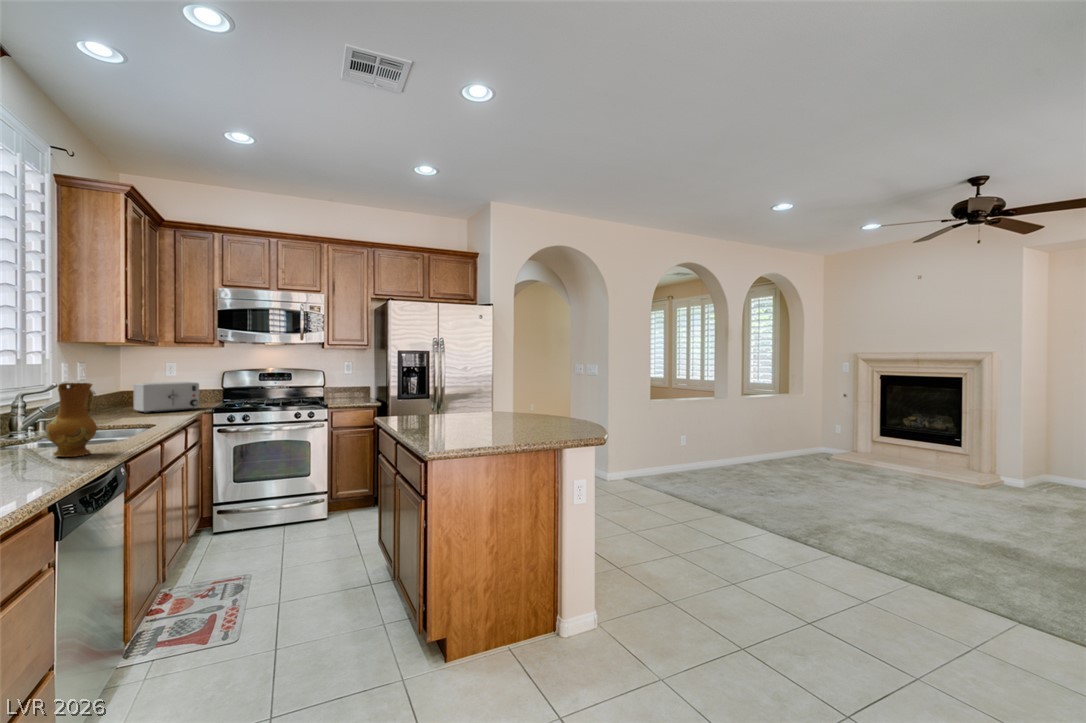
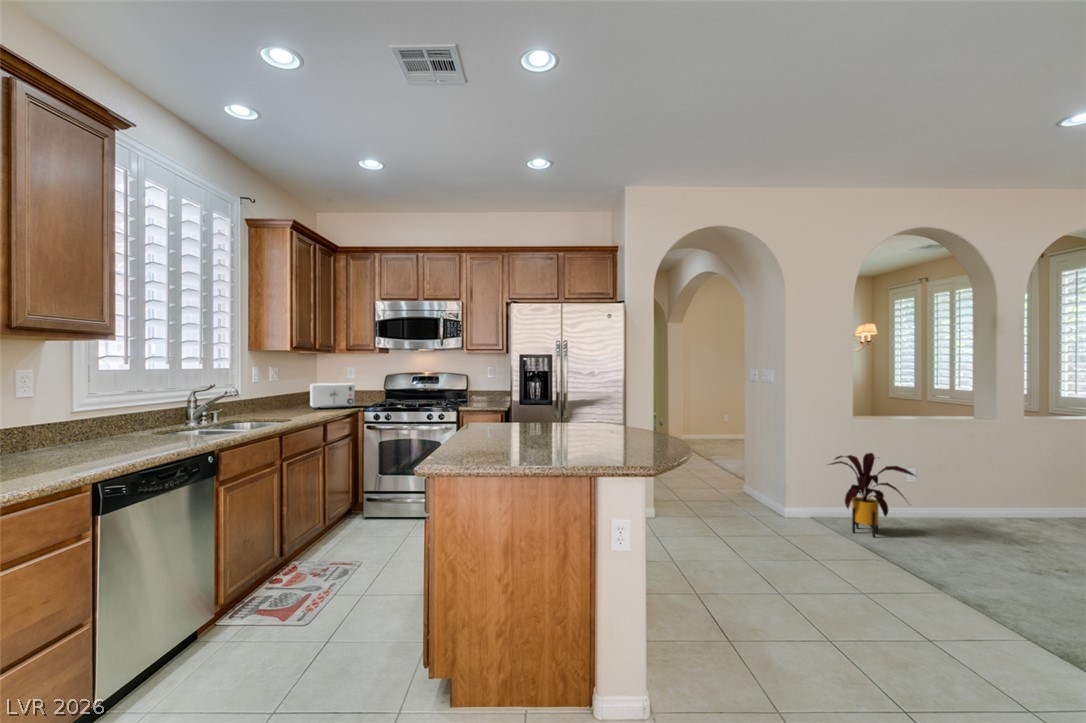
ceramic jug: present [46,383,97,457] -> none [166,383,206,445]
house plant: none [642,425,698,485] -> present [829,453,915,537]

